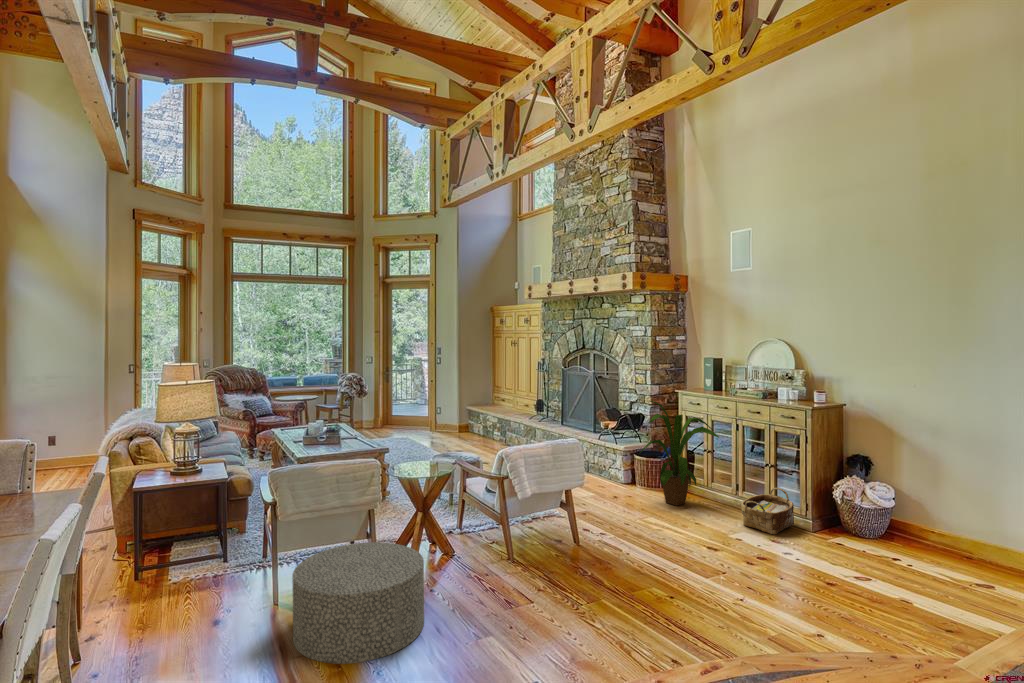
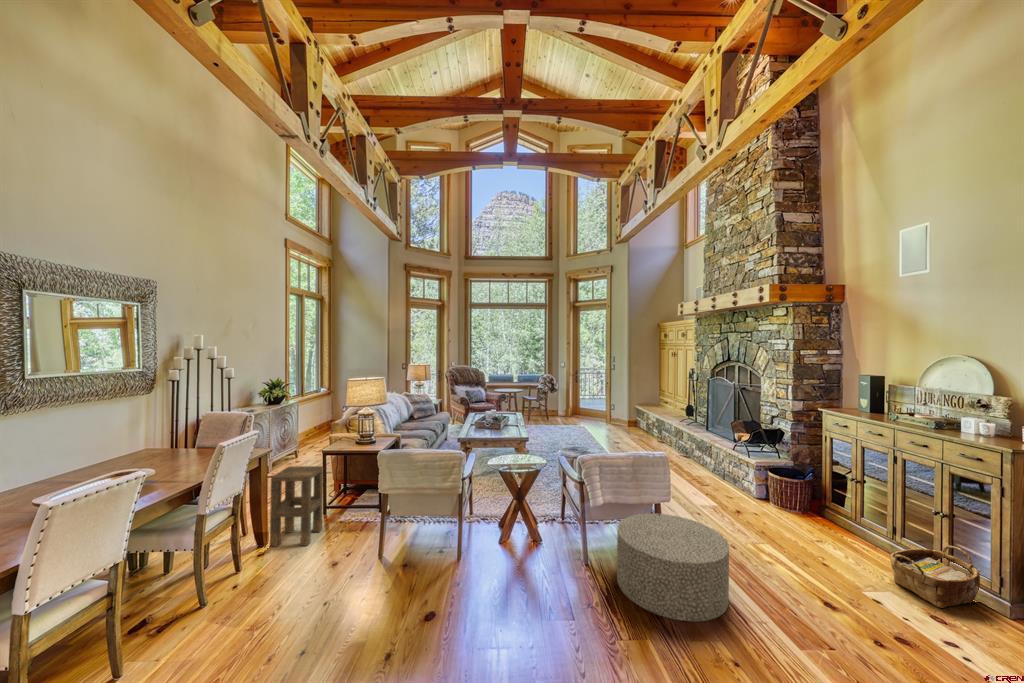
house plant: present [639,401,719,506] -> none [761,417,868,535]
side table: none [86,521,153,651] -> present [270,466,323,546]
ottoman: present [292,542,424,664] -> present [617,513,729,622]

